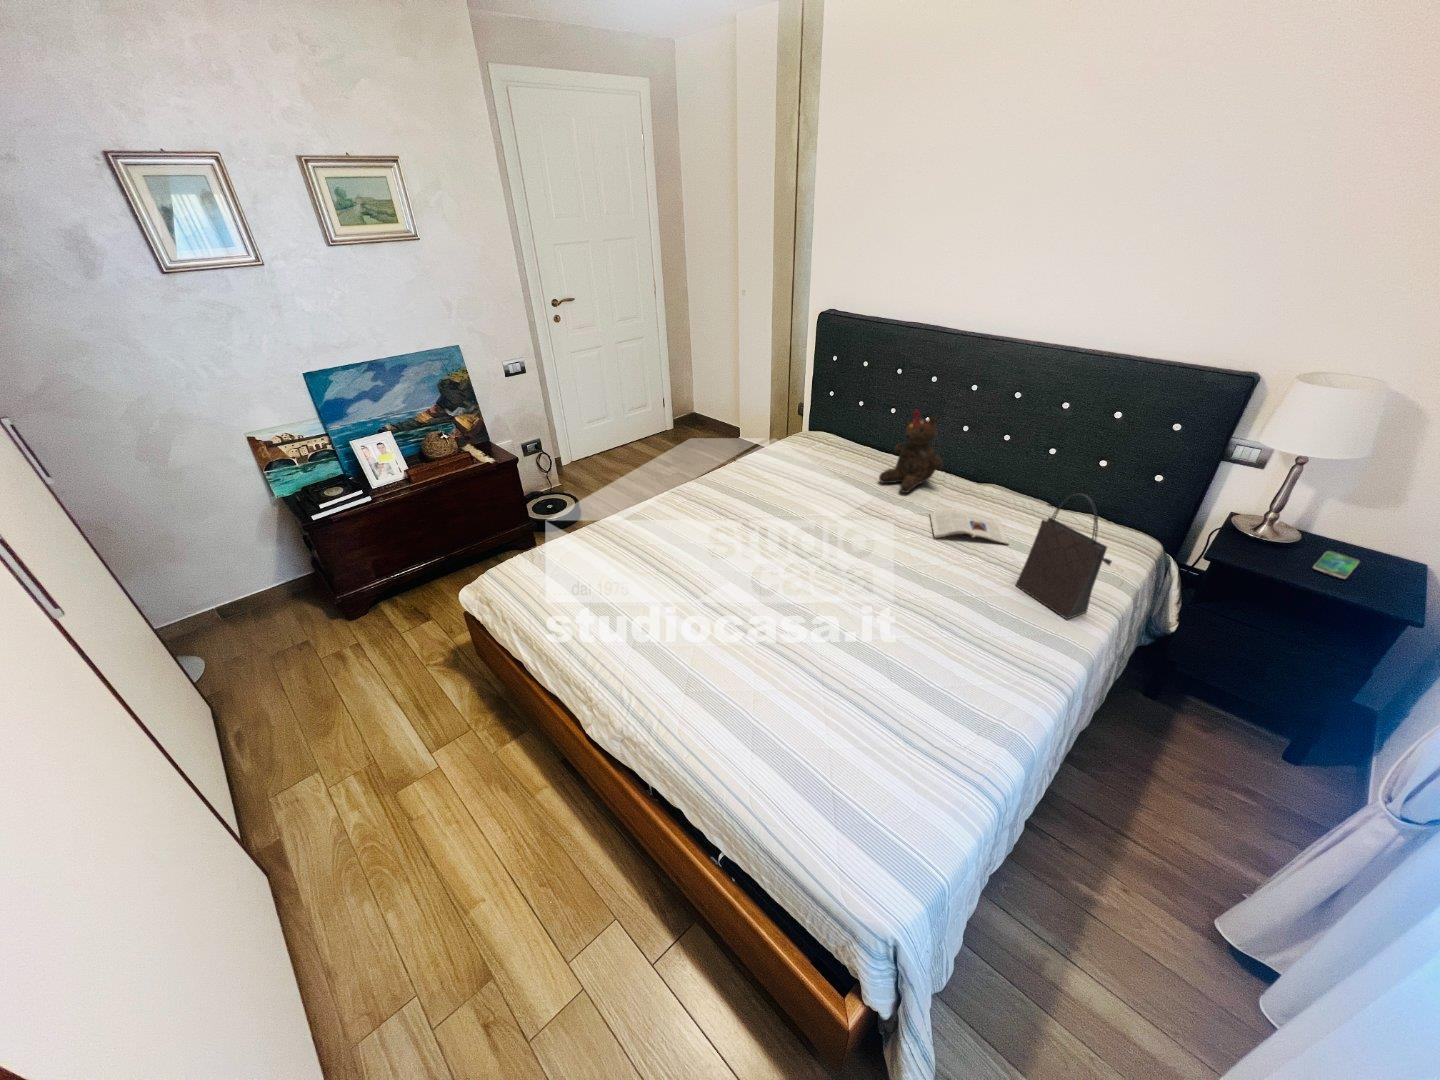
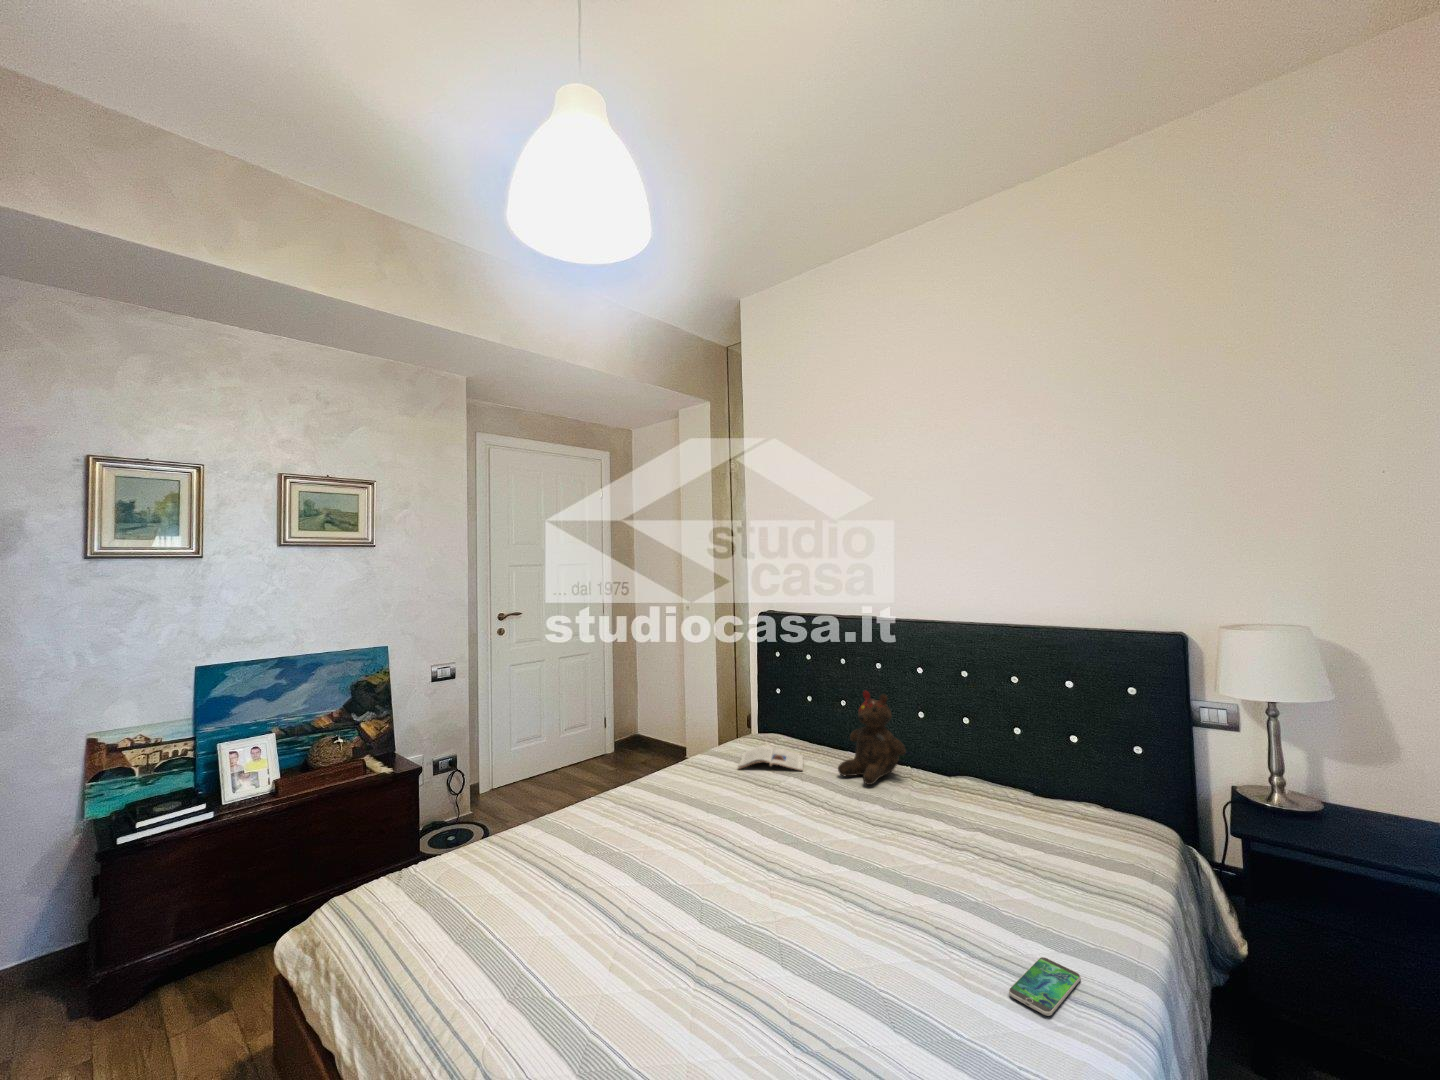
handbag: present [1016,493,1112,619] -> none [1021,744,1121,923]
magazine: present [930,508,1009,544] -> present [738,746,803,771]
smartphone: present [1313,551,1359,579] -> present [1009,957,1081,1016]

